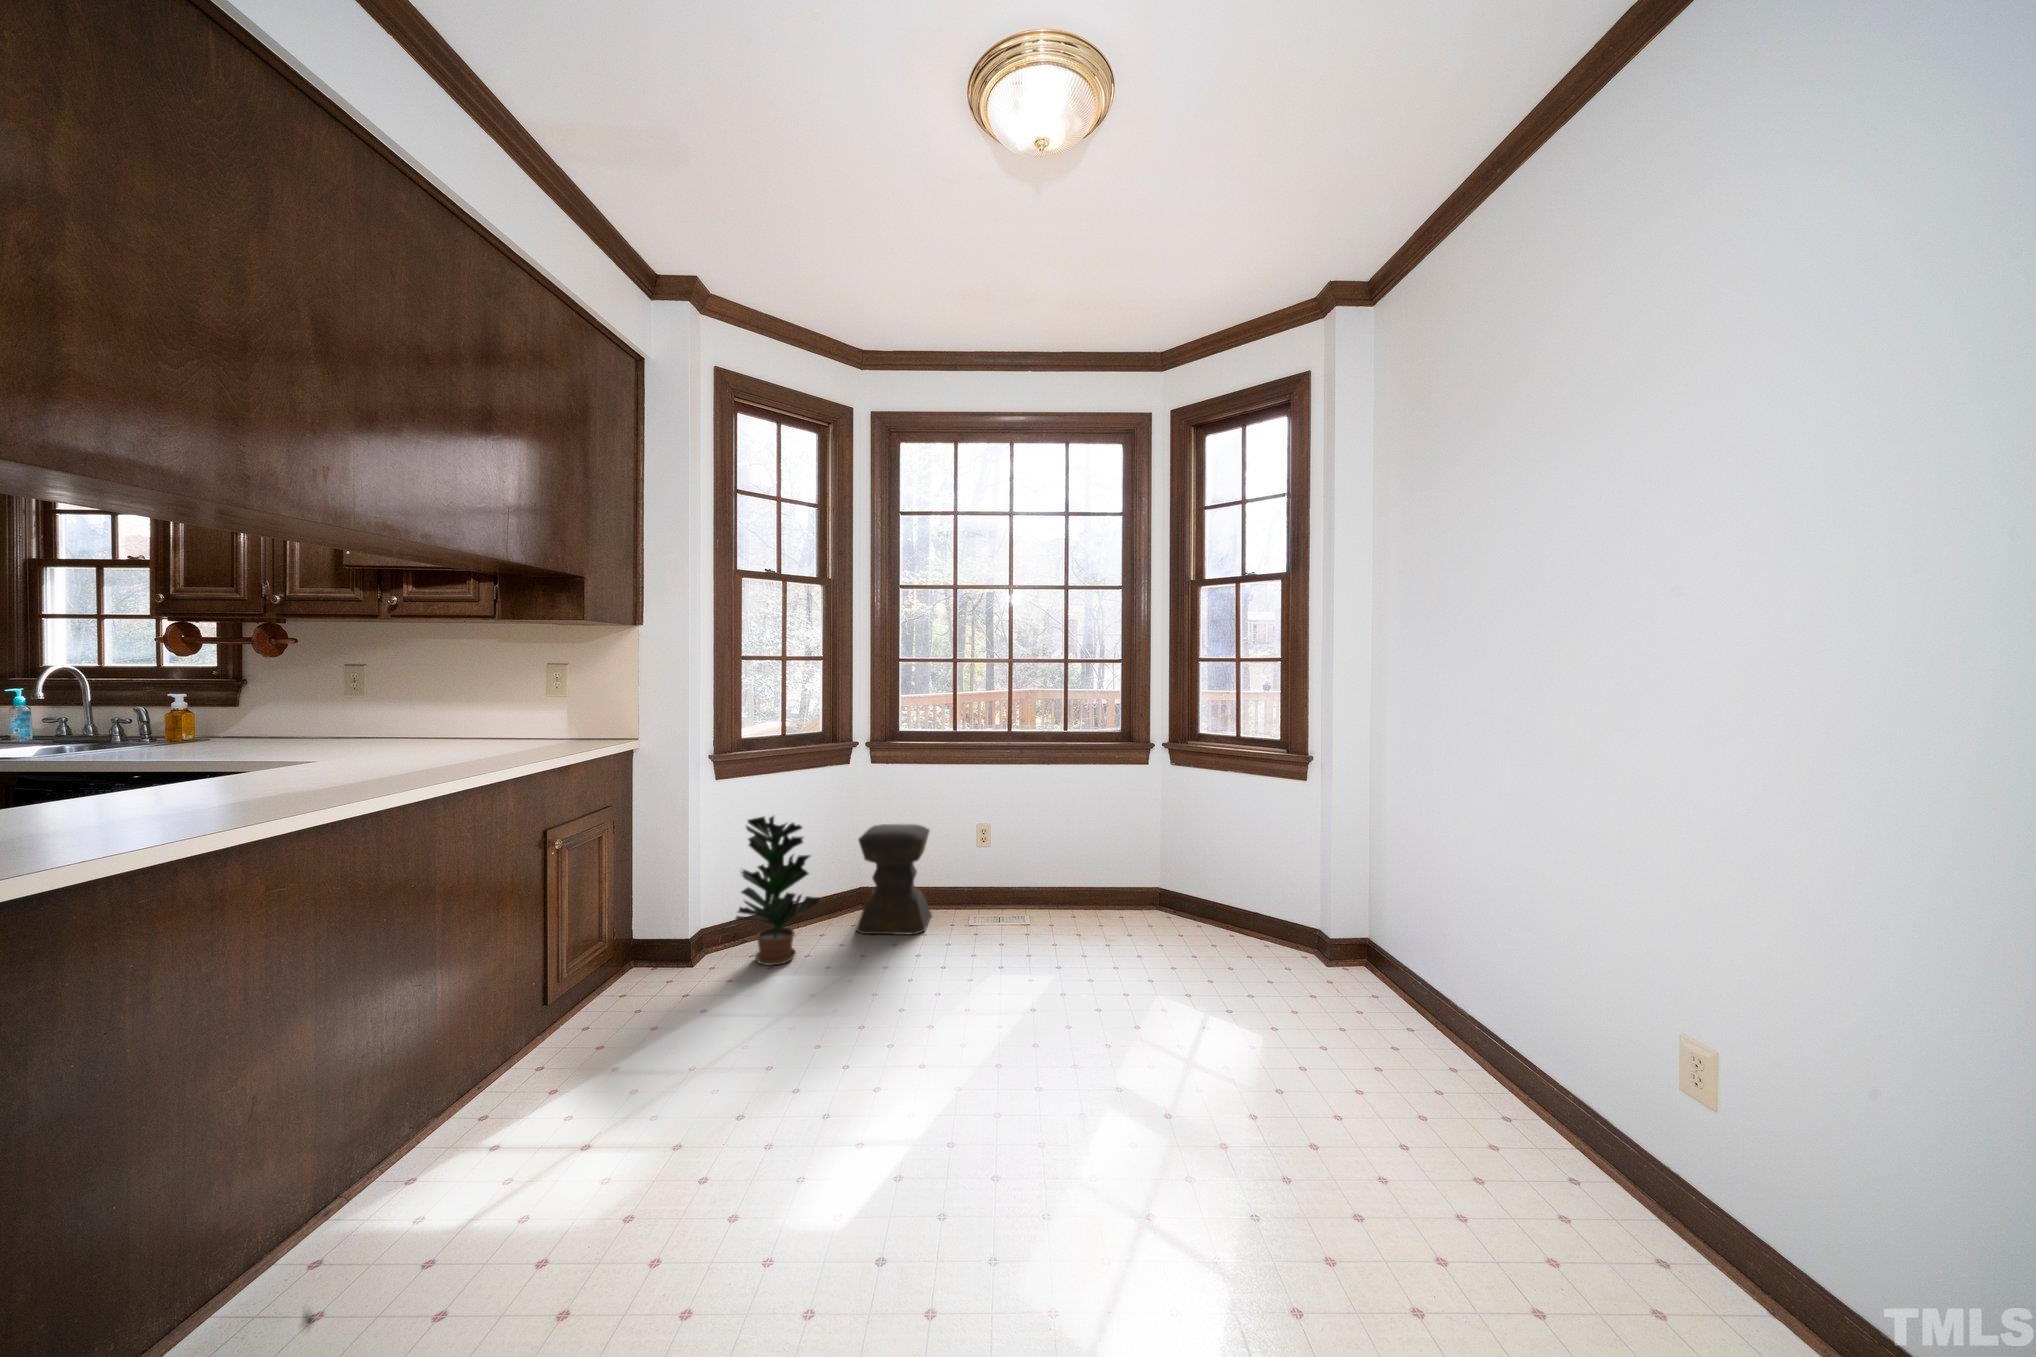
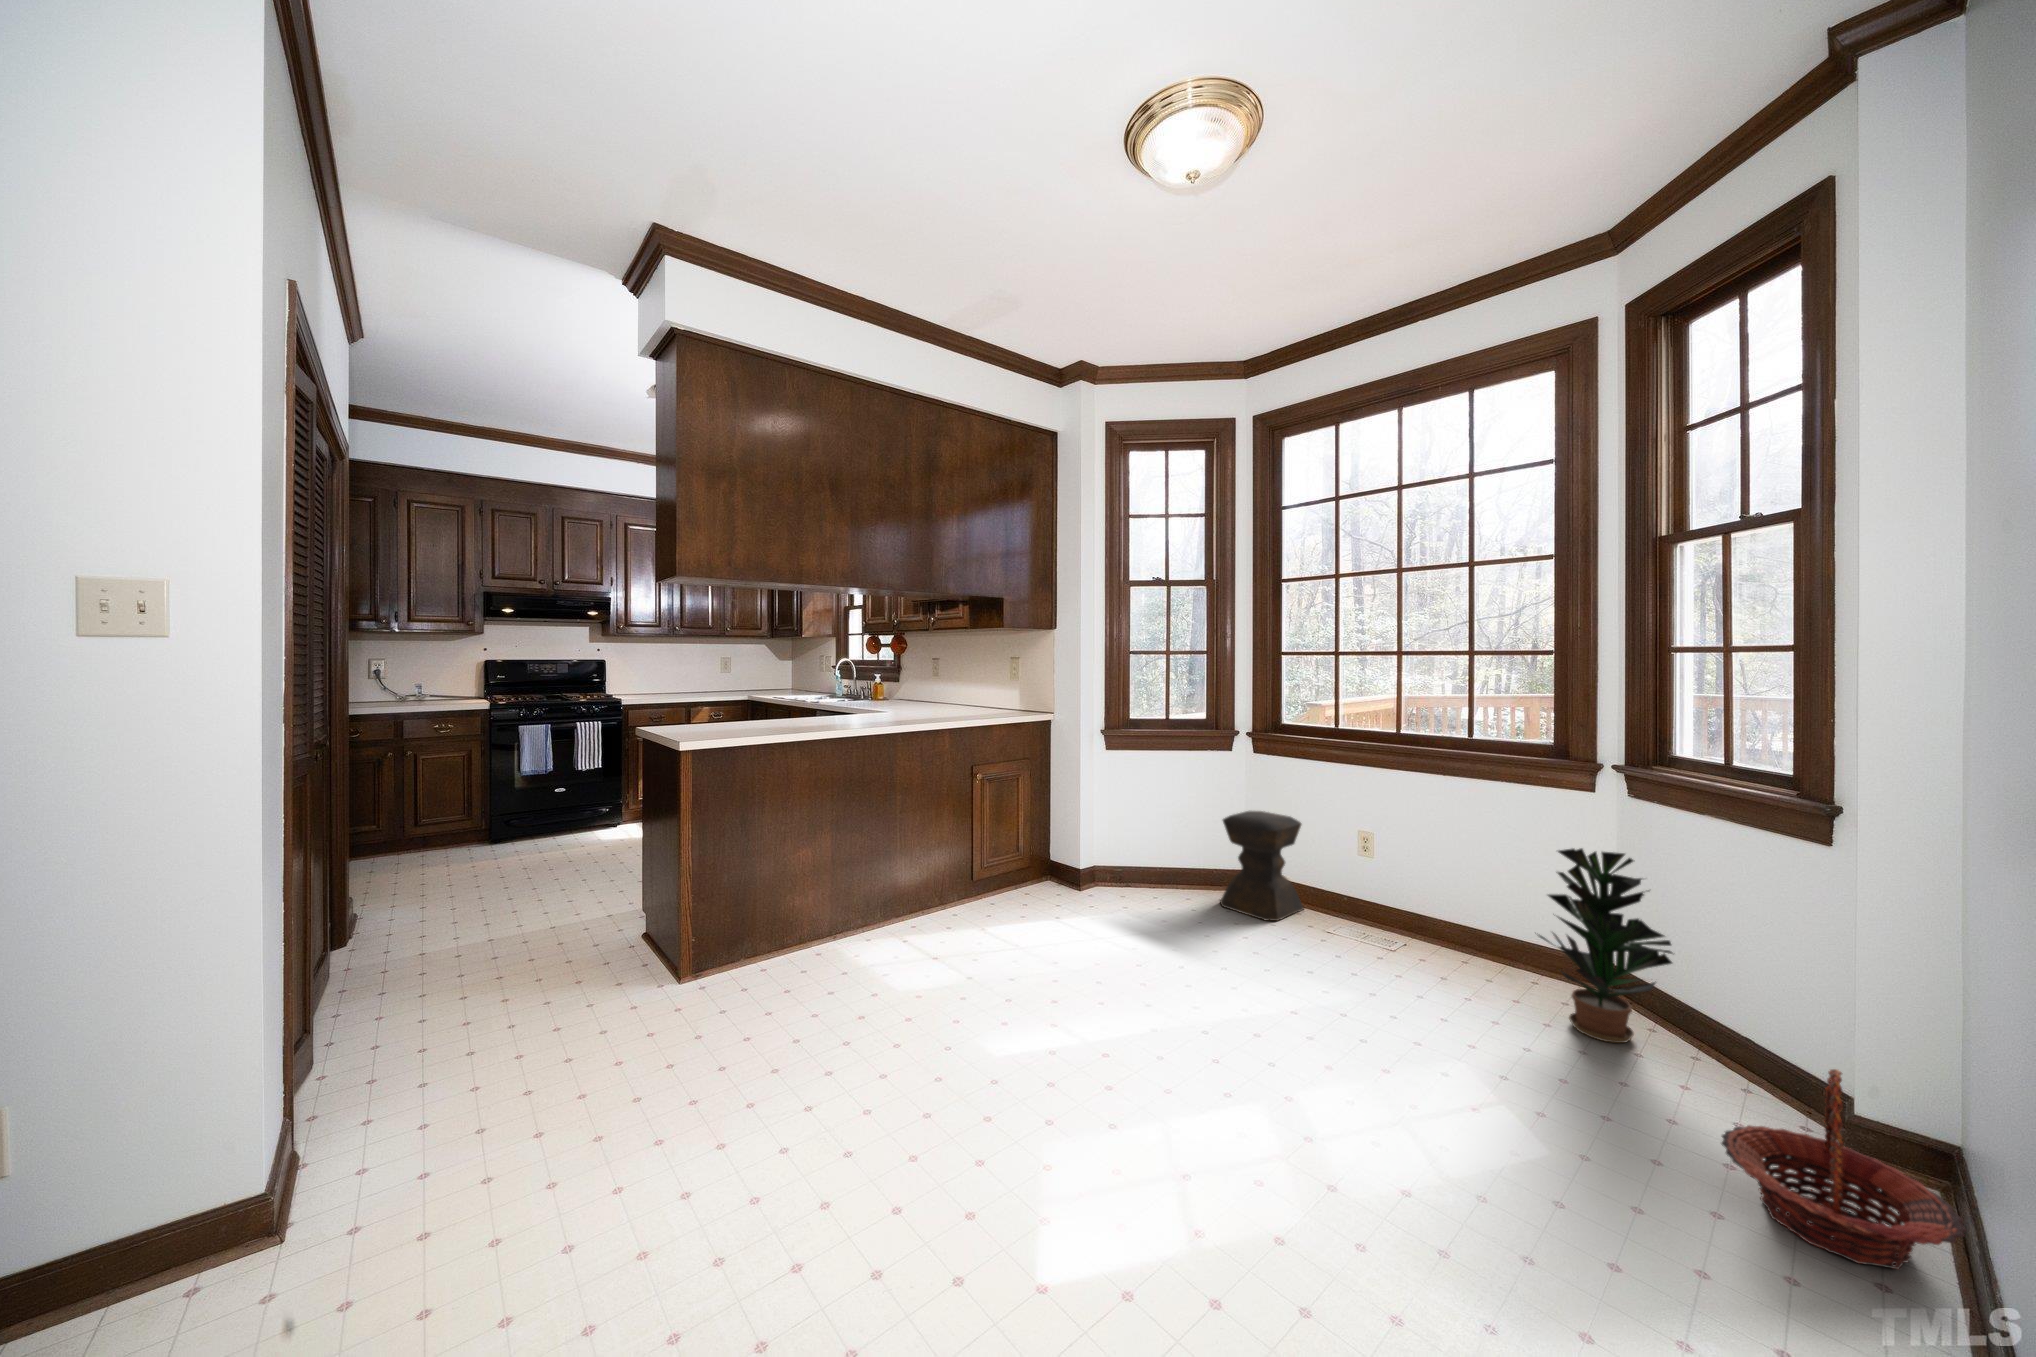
potted plant: present [736,816,819,965] -> present [1539,848,1672,1043]
basket: none [1309,907,1410,1013] -> present [1721,1069,1966,1269]

